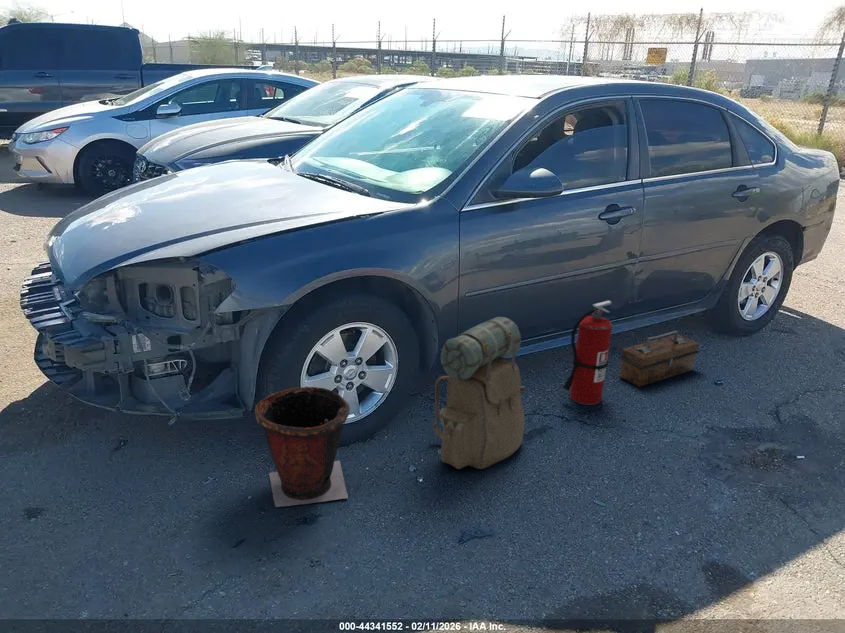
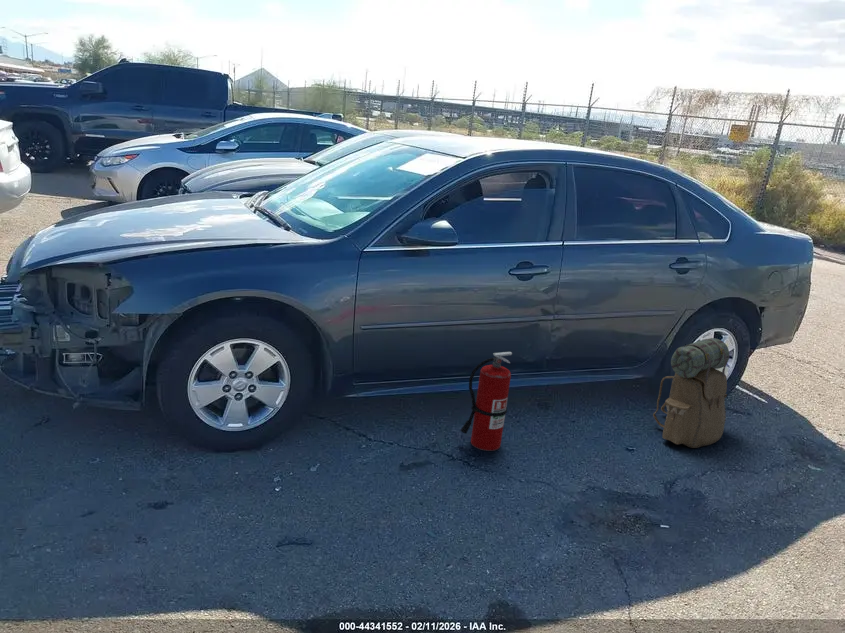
backpack: present [433,317,525,469] -> present [653,338,729,448]
toolbox: present [619,331,700,387] -> none [533,393,620,442]
waste bin: present [255,387,350,507] -> none [132,389,219,493]

